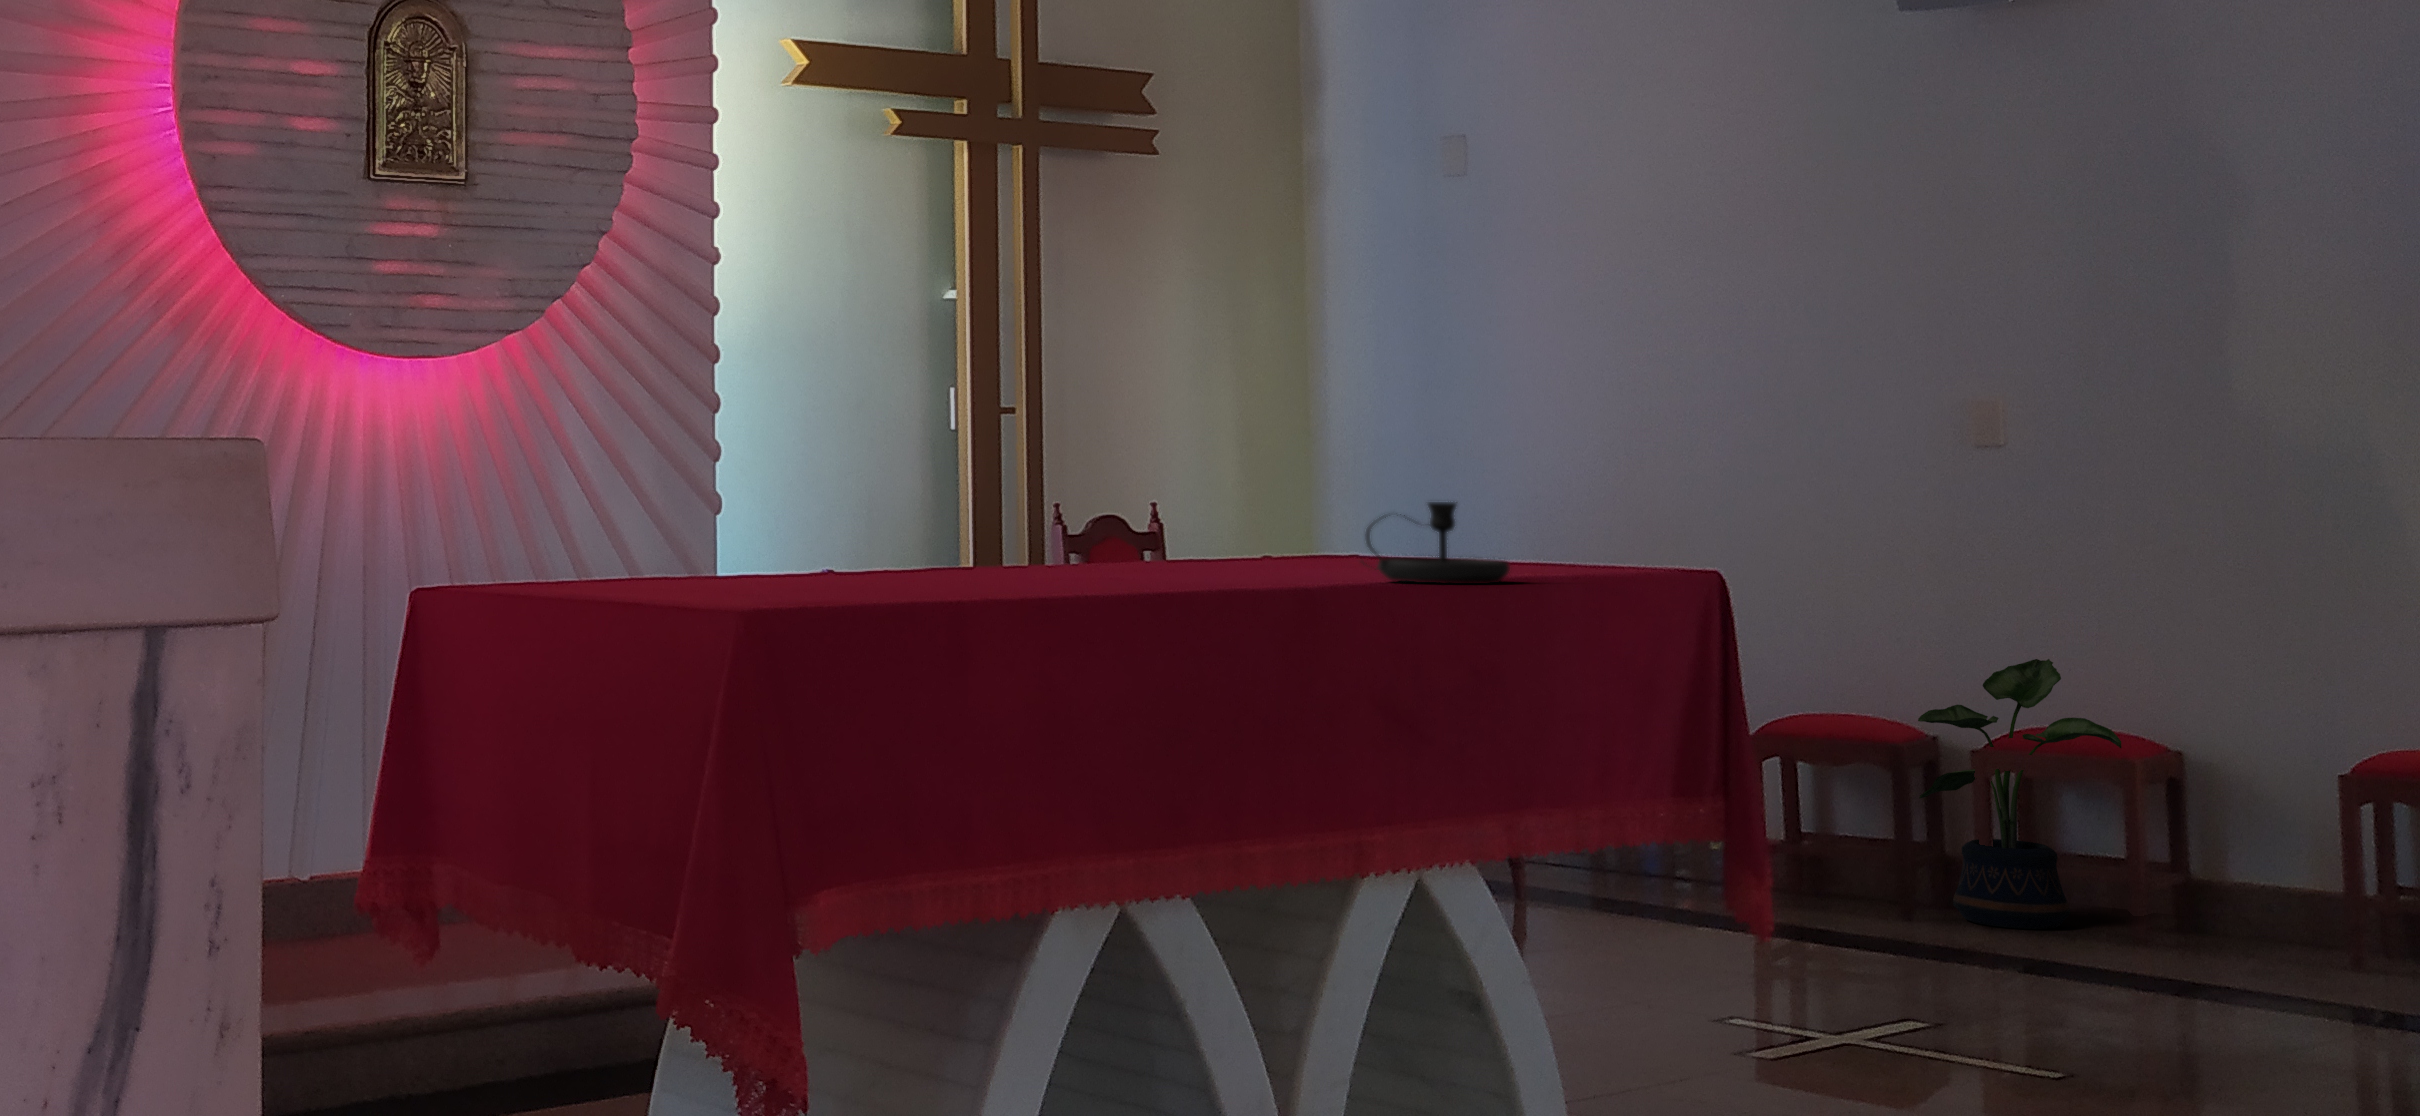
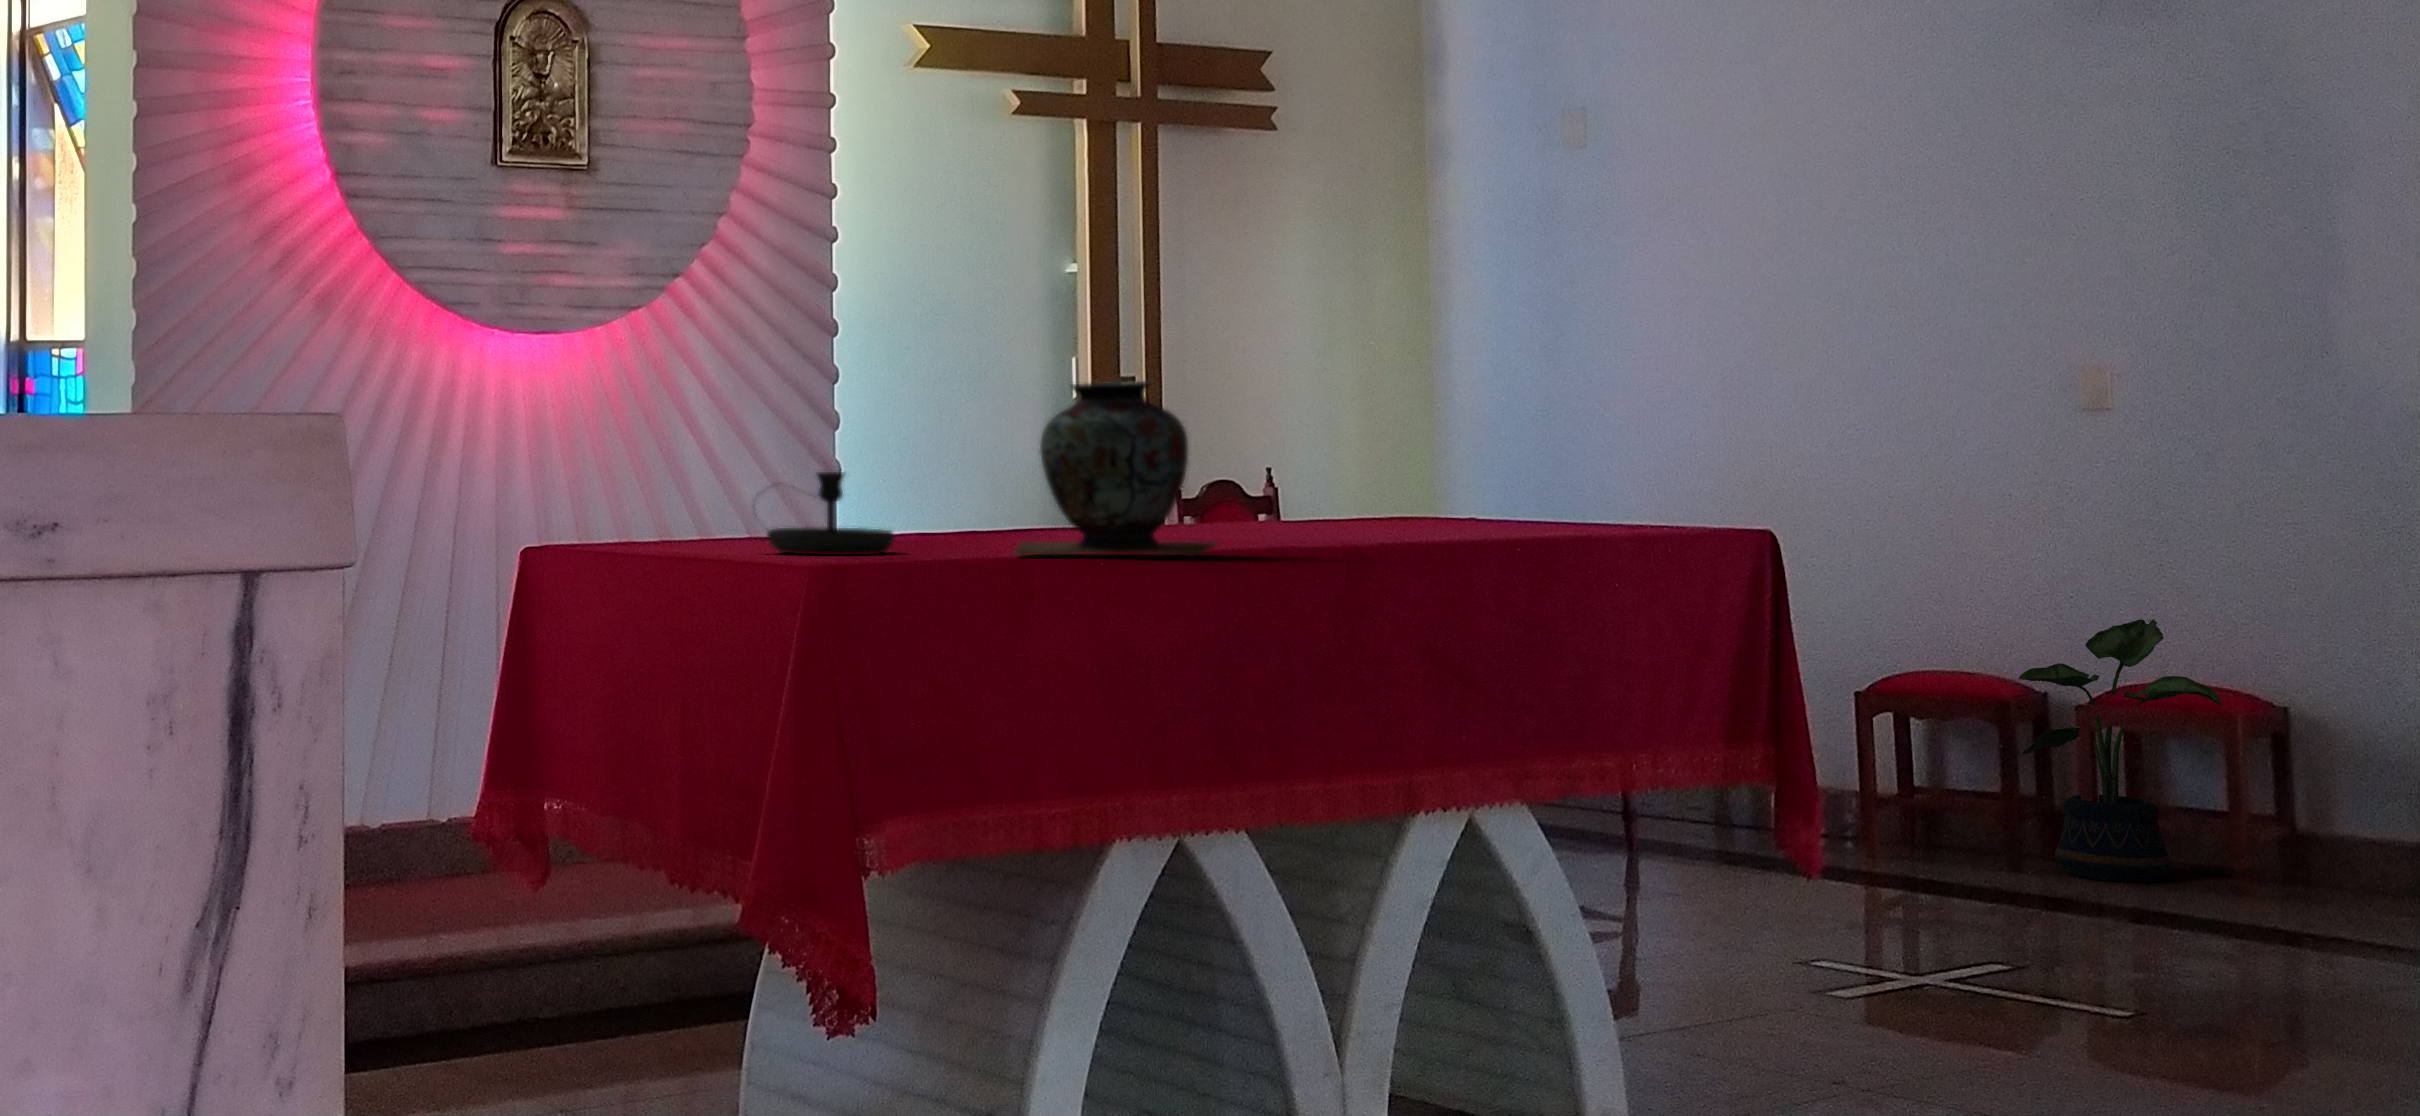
decorative vase: none [962,408,1181,600] -> present [1015,381,1217,556]
candlestick: present [1361,502,1510,584] -> present [766,472,894,555]

